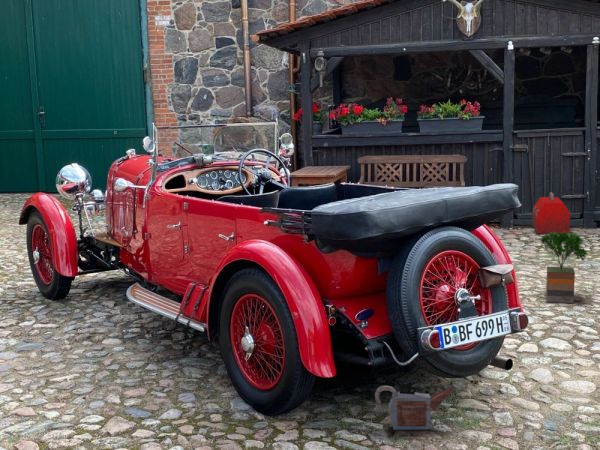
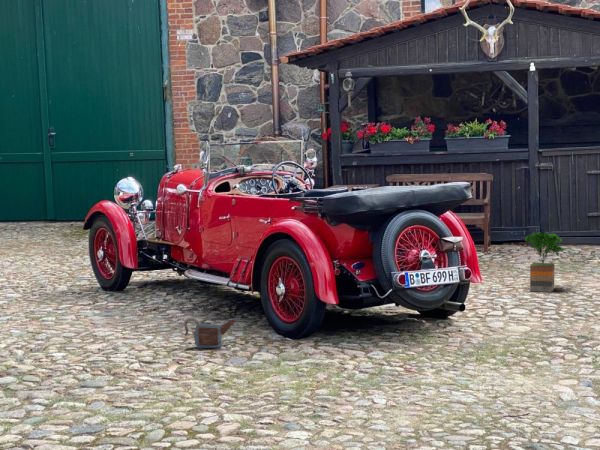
toolbox: present [532,192,570,234] -> none [559,210,591,250]
watering can: present [374,386,454,430] -> present [184,318,236,348]

